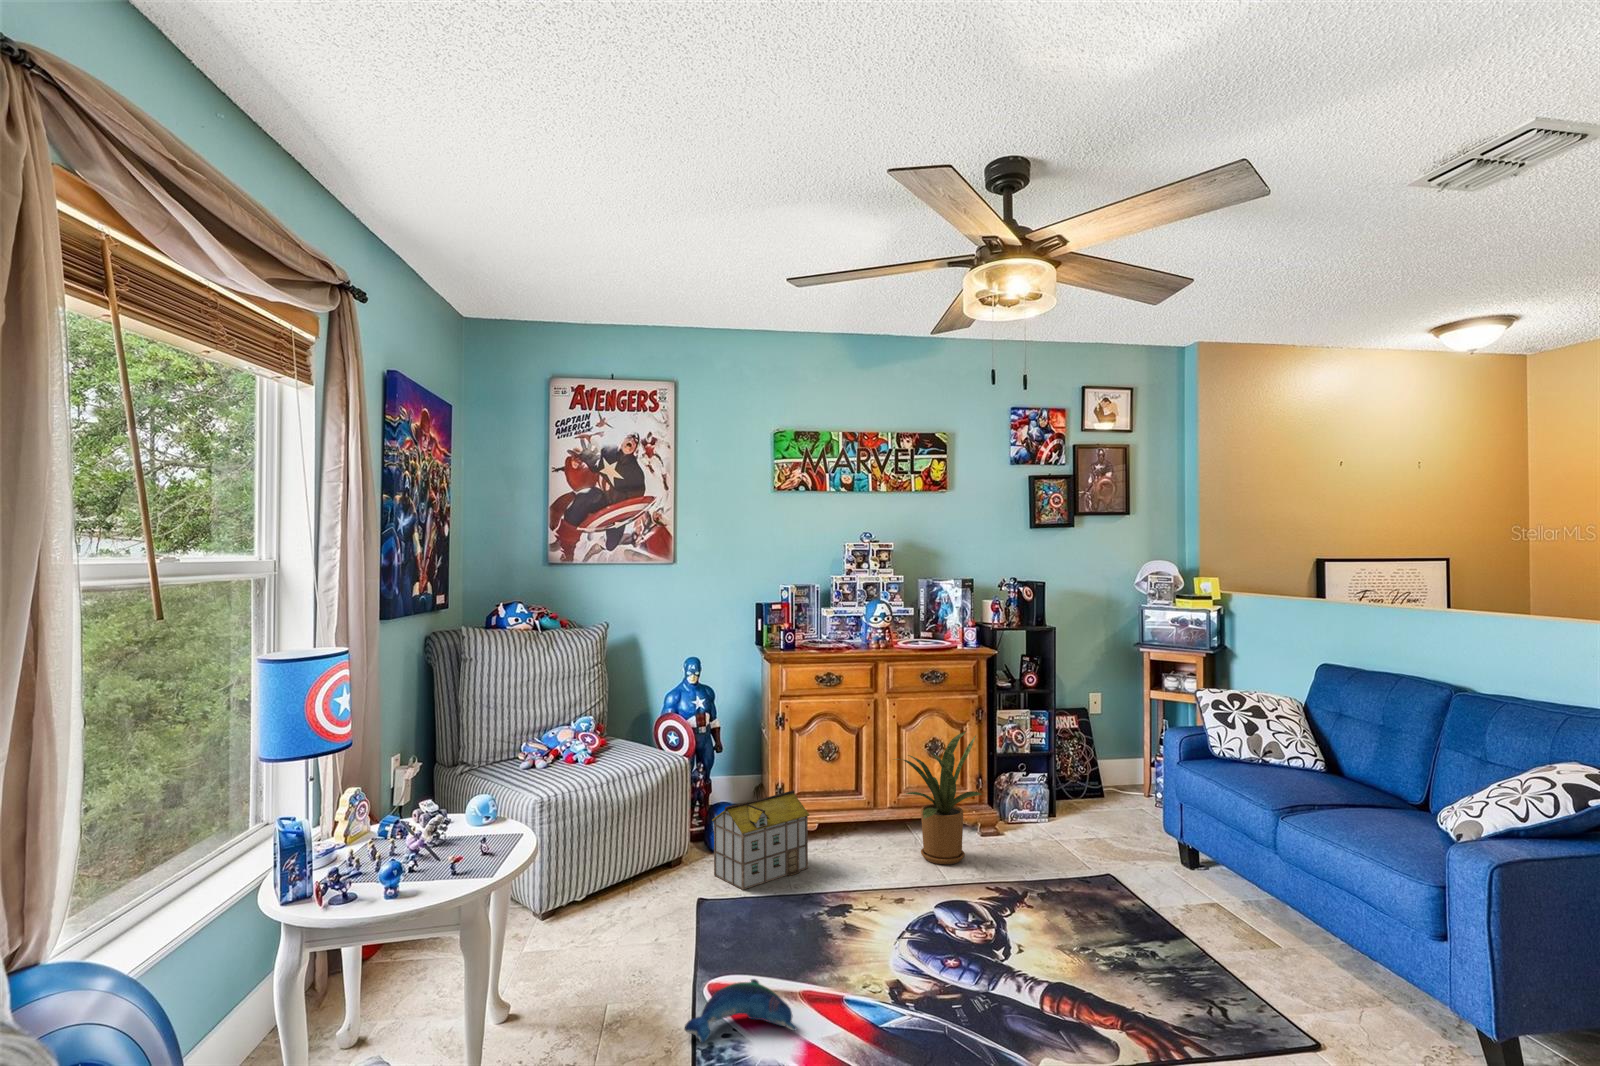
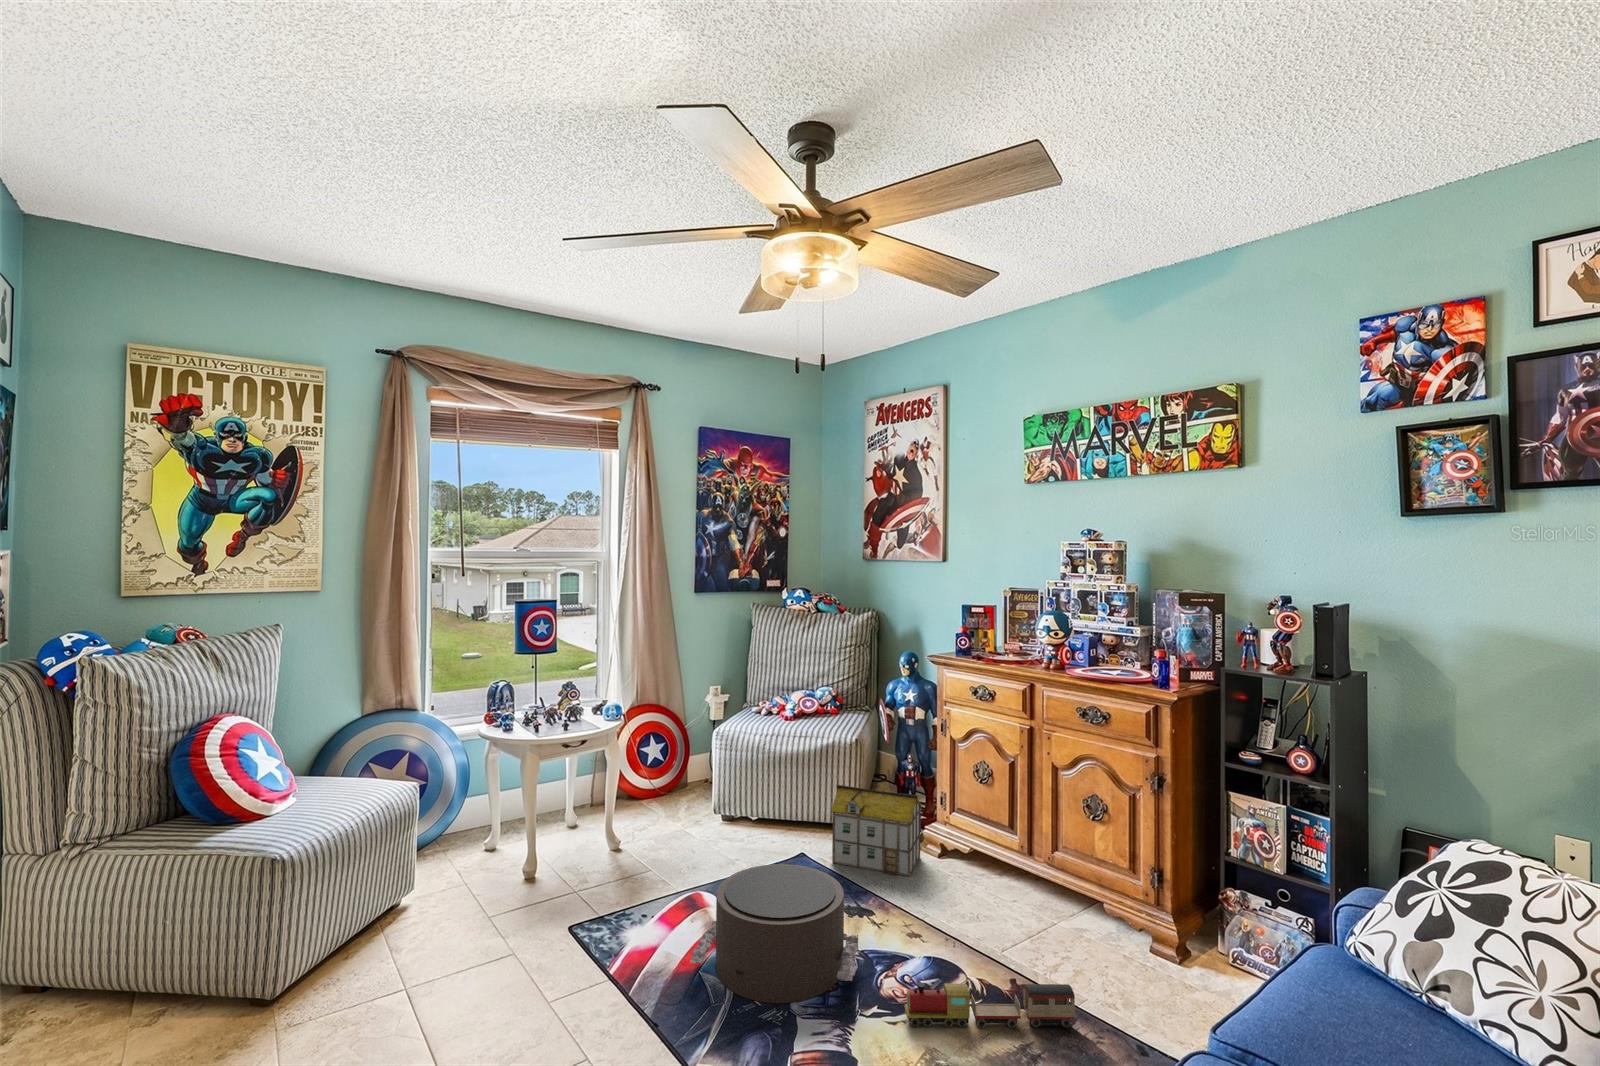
house plant: present [894,731,982,864] -> none [965,792,1109,949]
toy train: none [1017,855,1058,928] -> present [904,982,1075,1028]
pouf: none [845,860,992,990] -> present [690,864,858,1003]
plush toy: present [685,979,796,1042] -> none [591,887,650,939]

